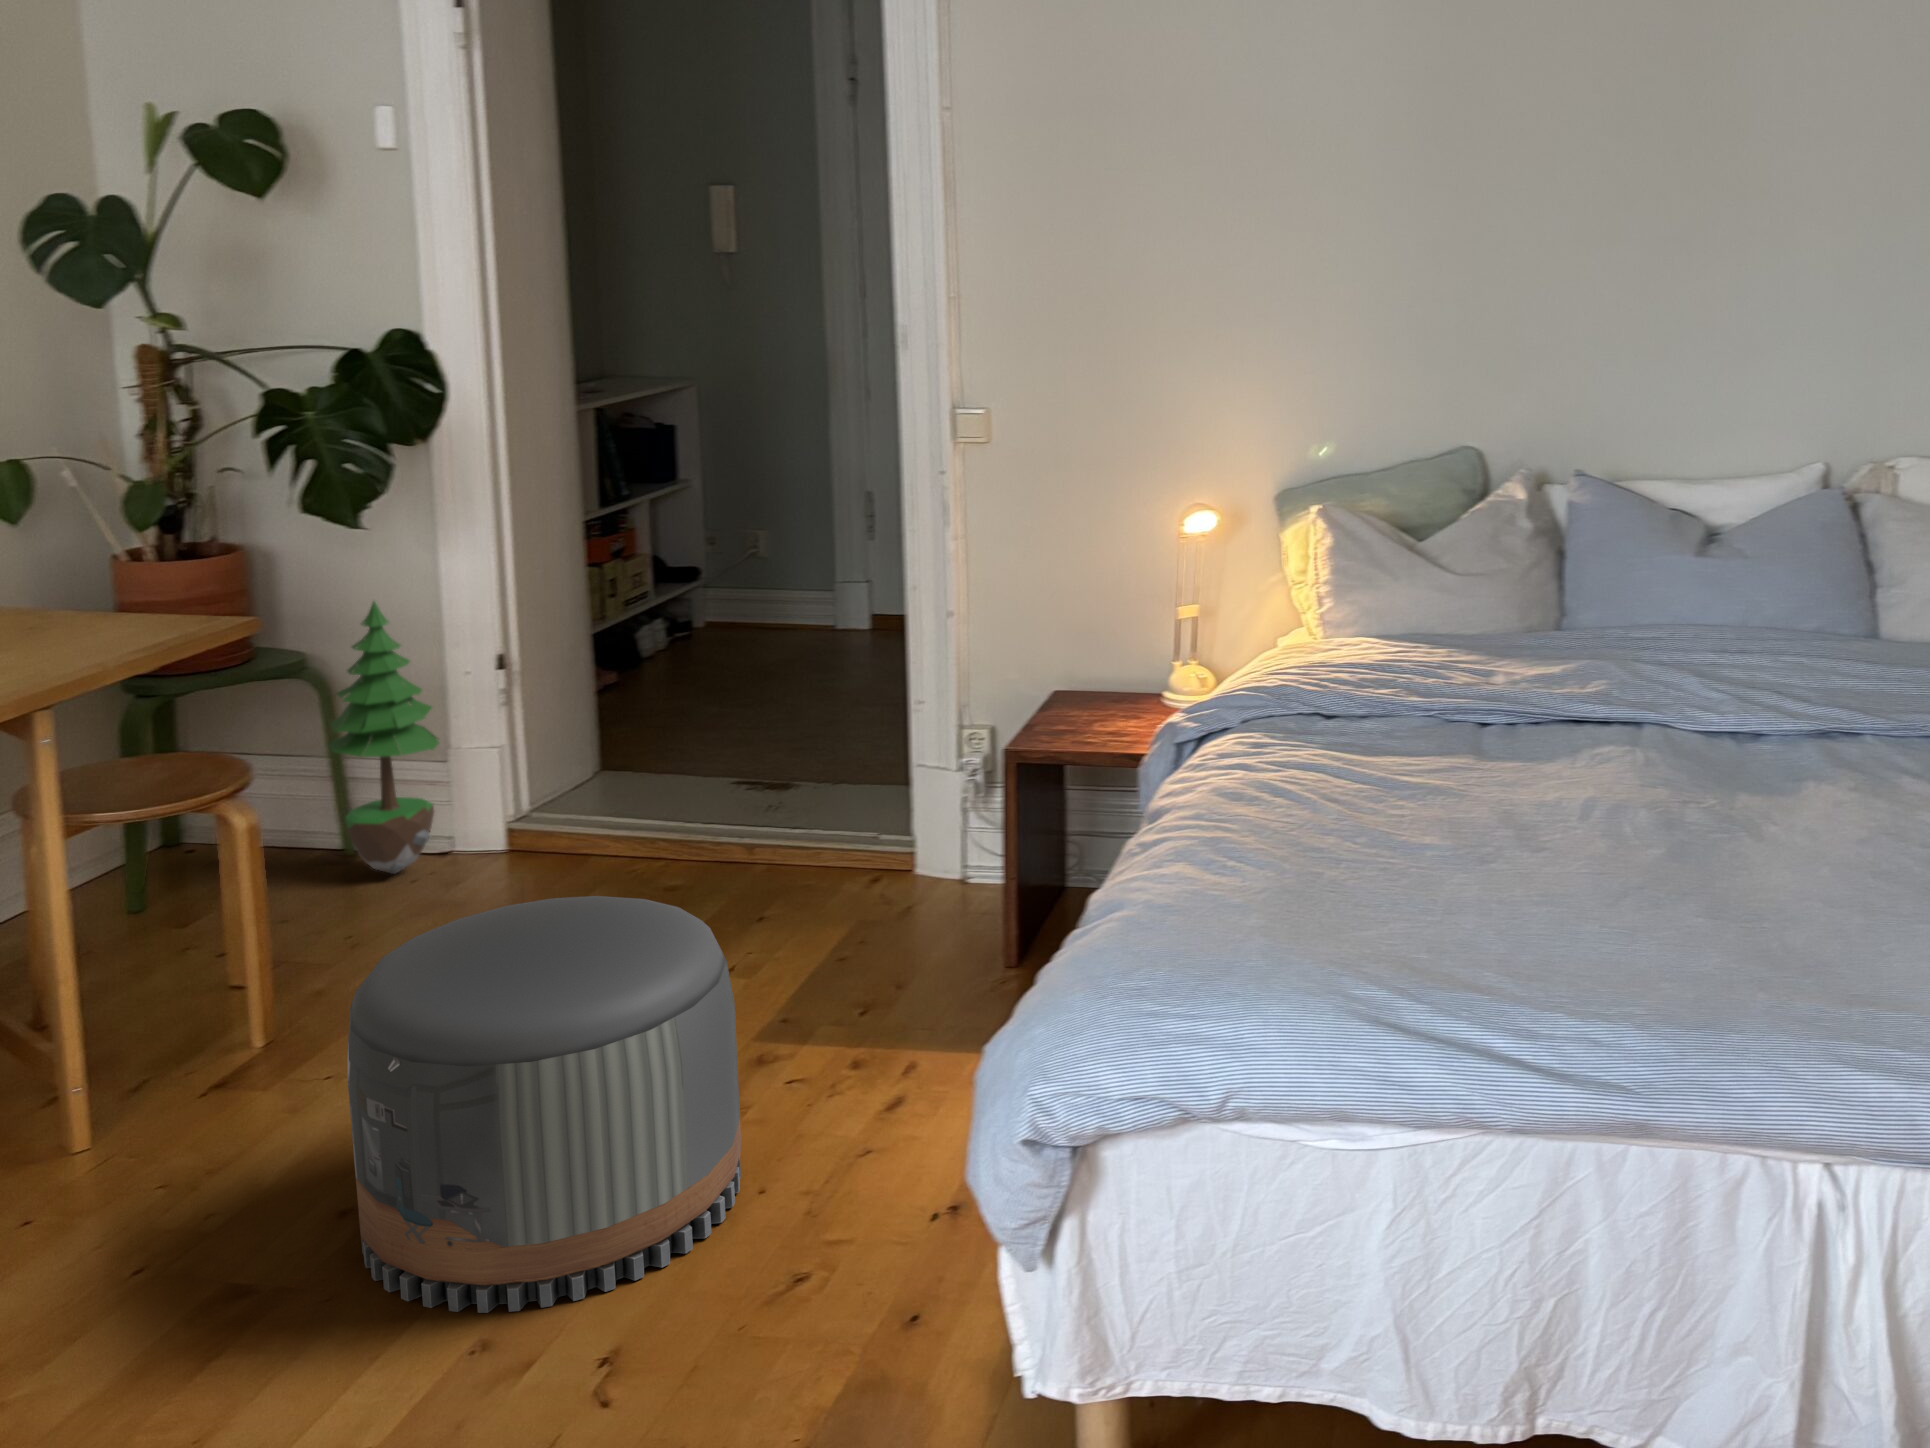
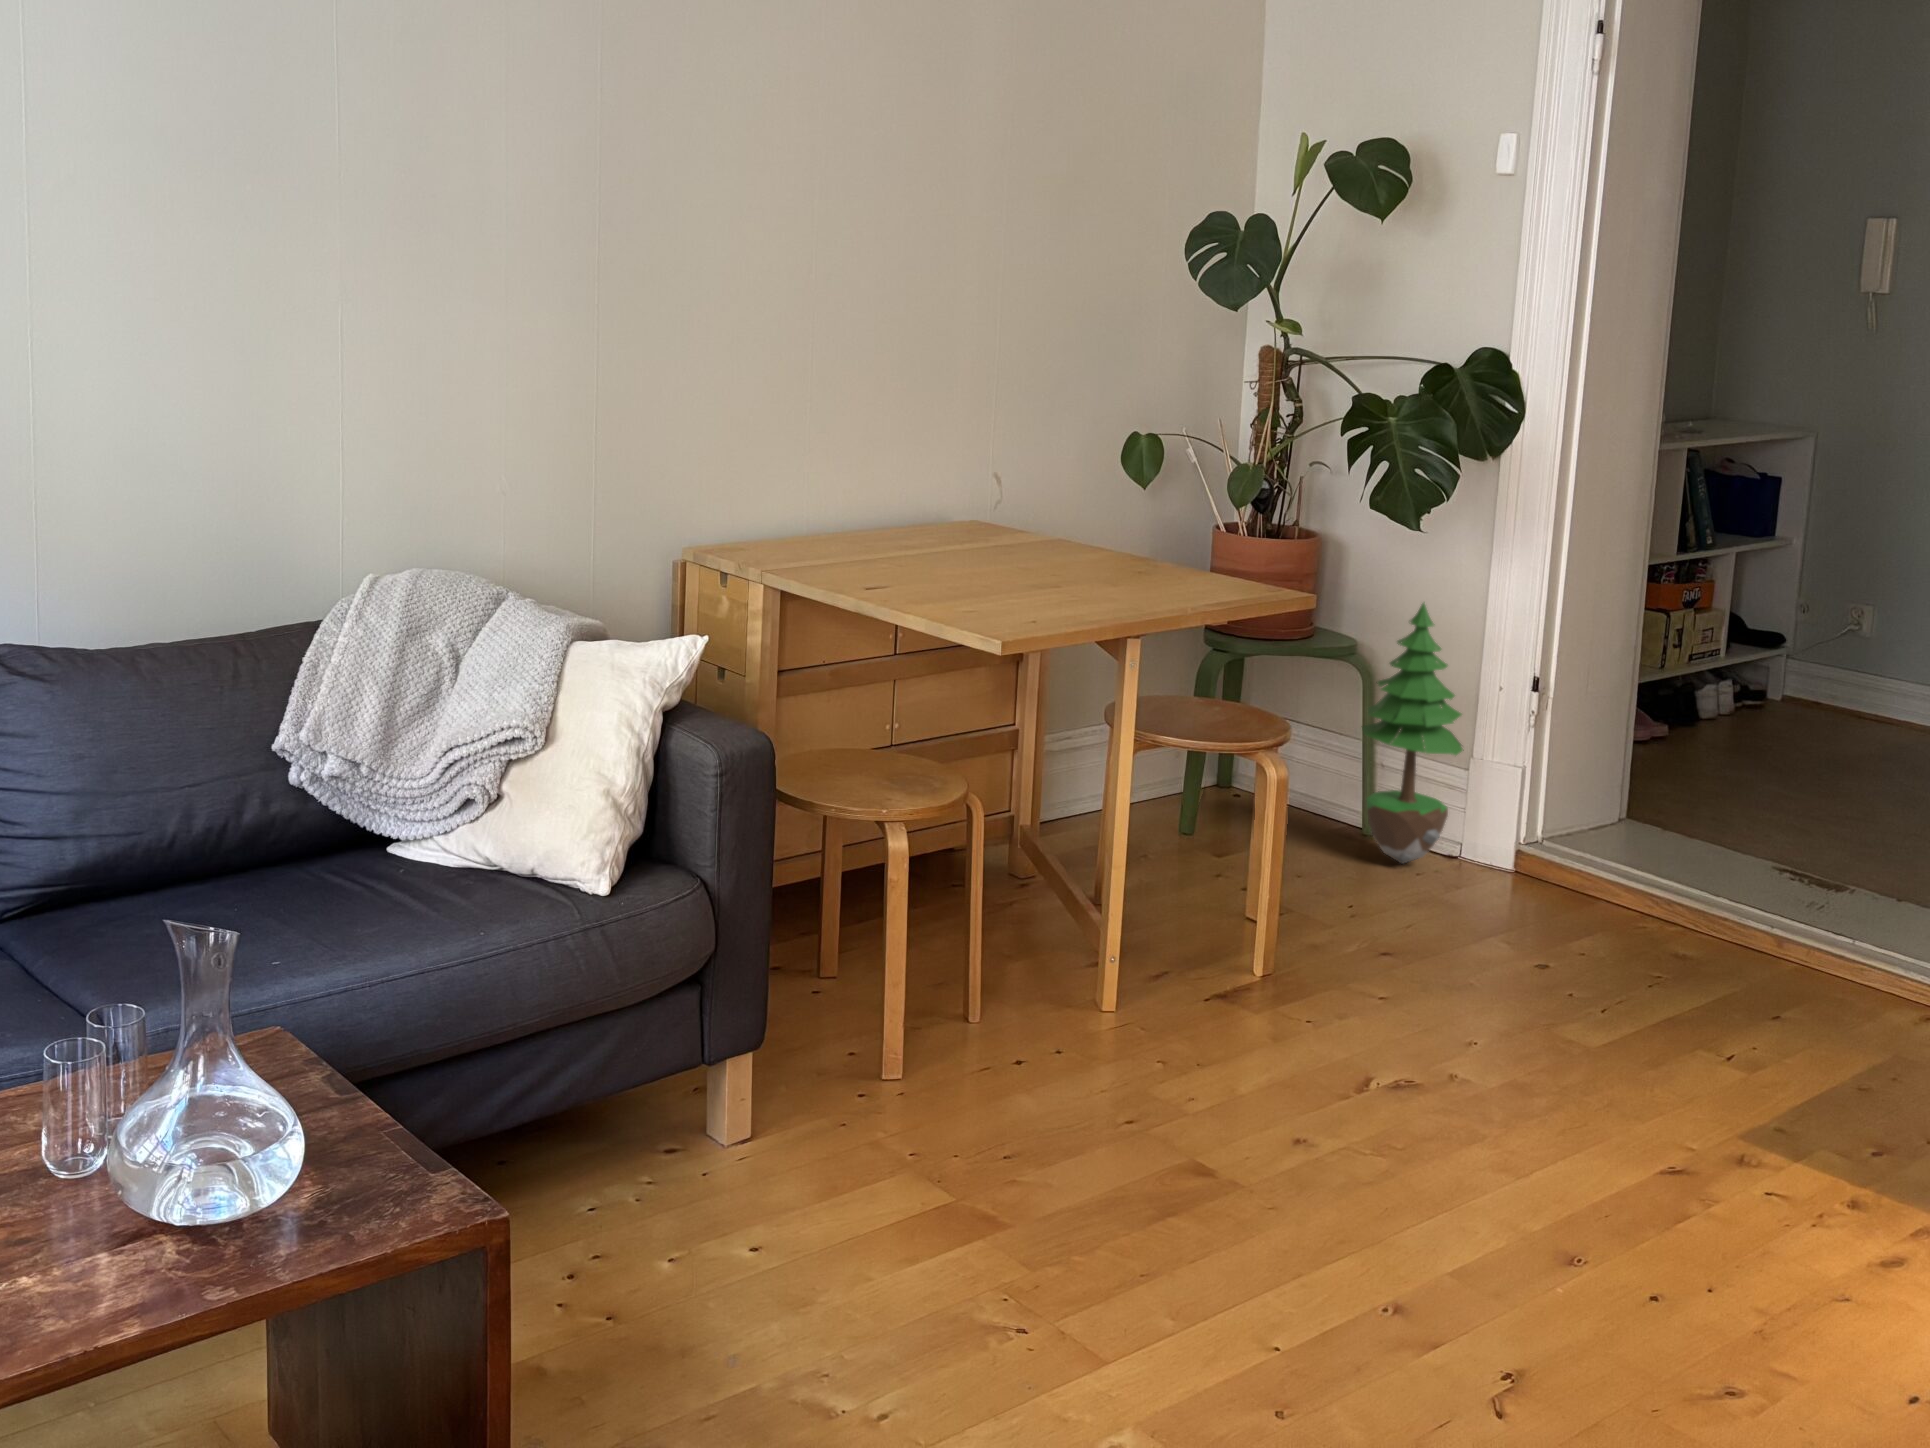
pouf: present [347,896,741,1313] -> none [1310,909,1711,1316]

